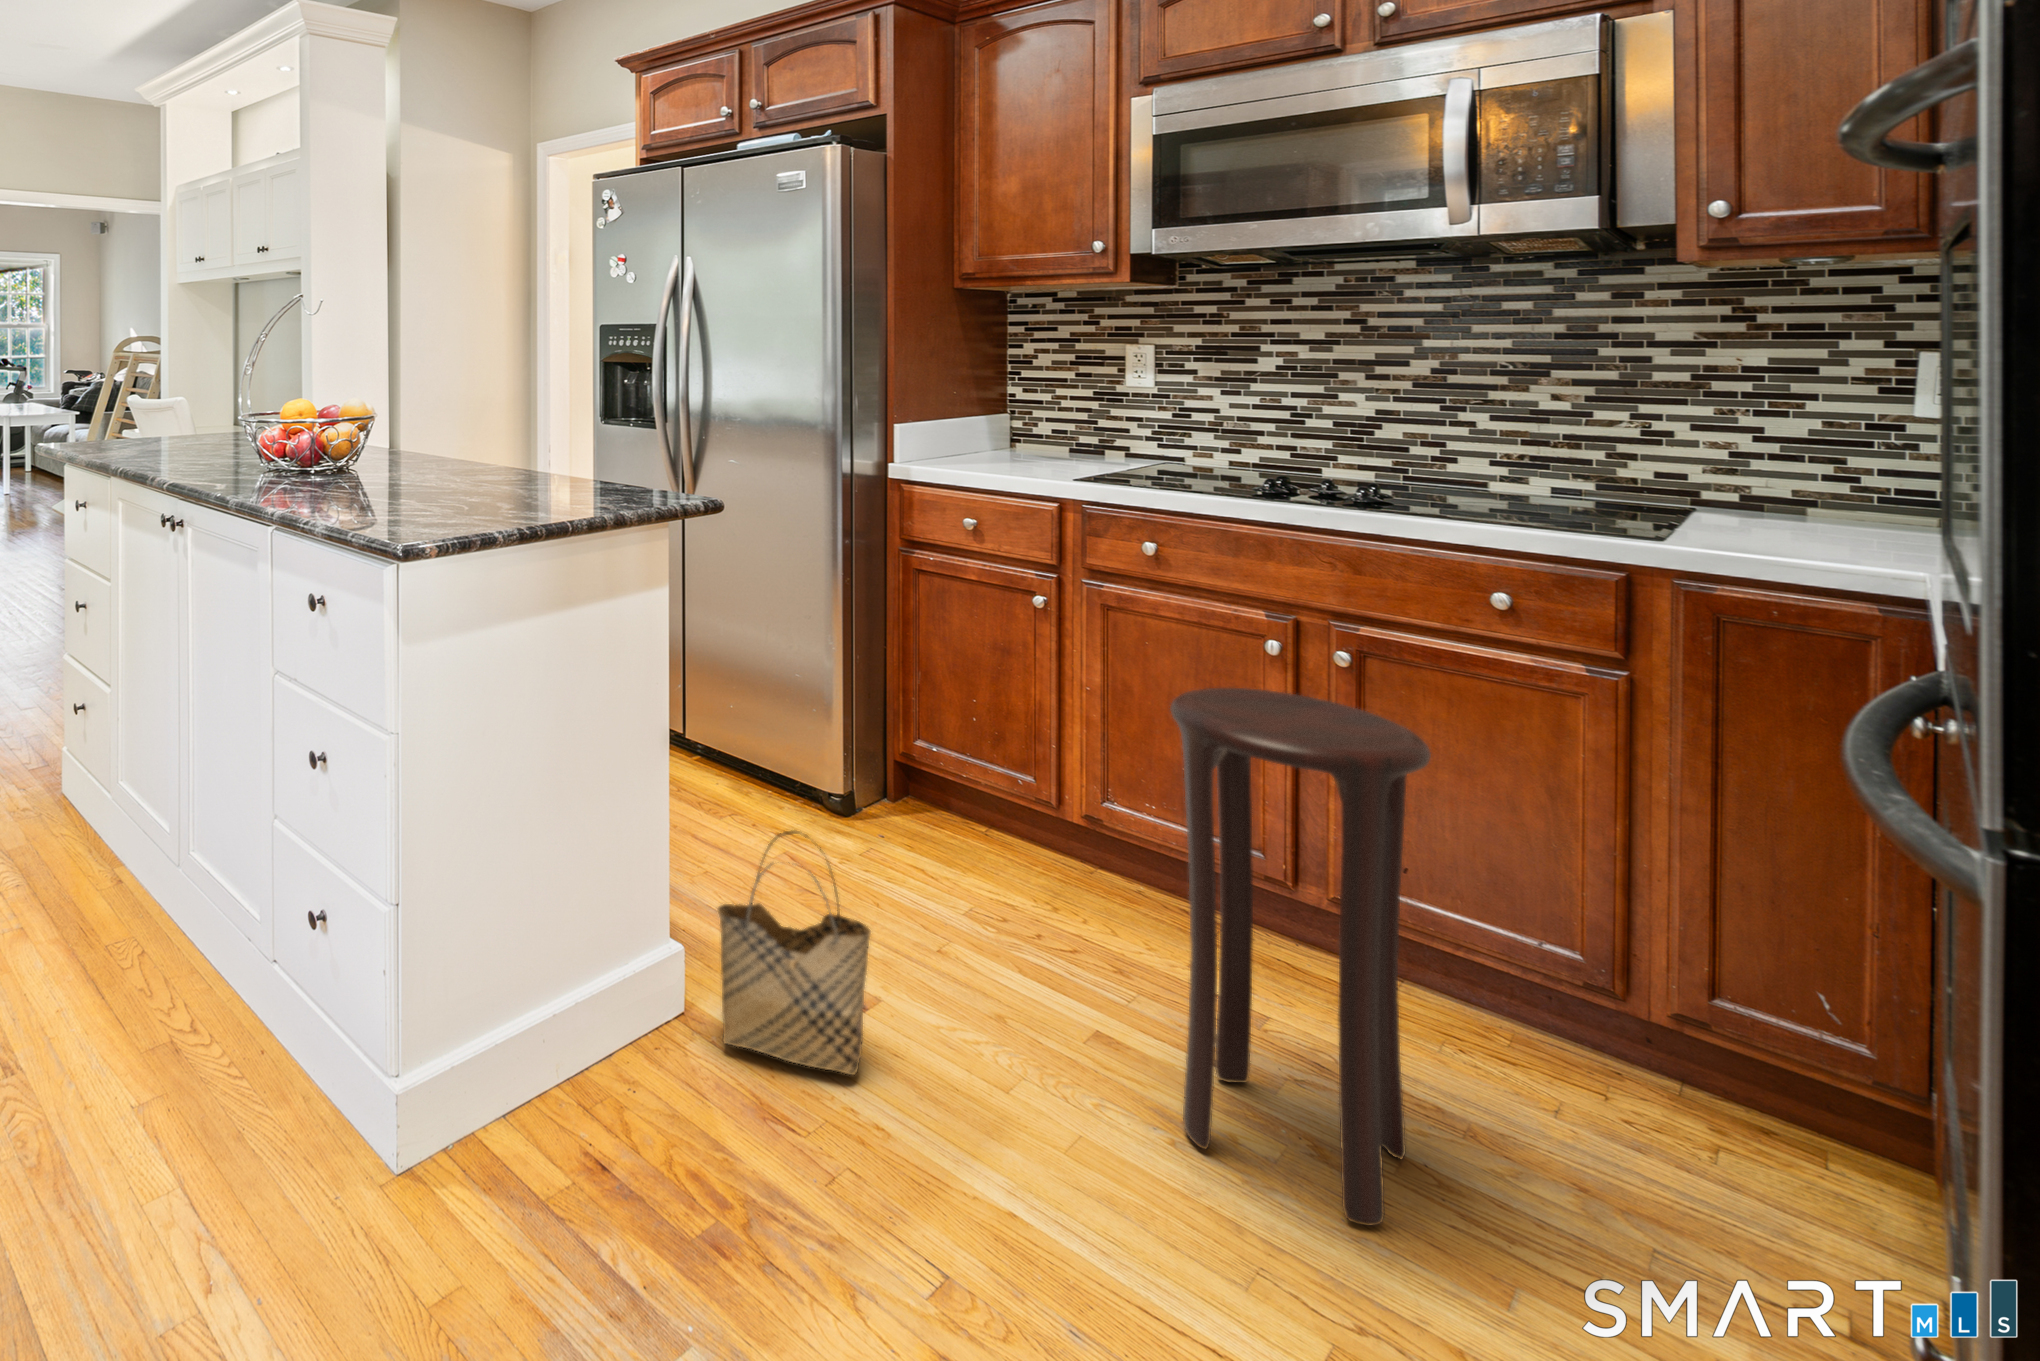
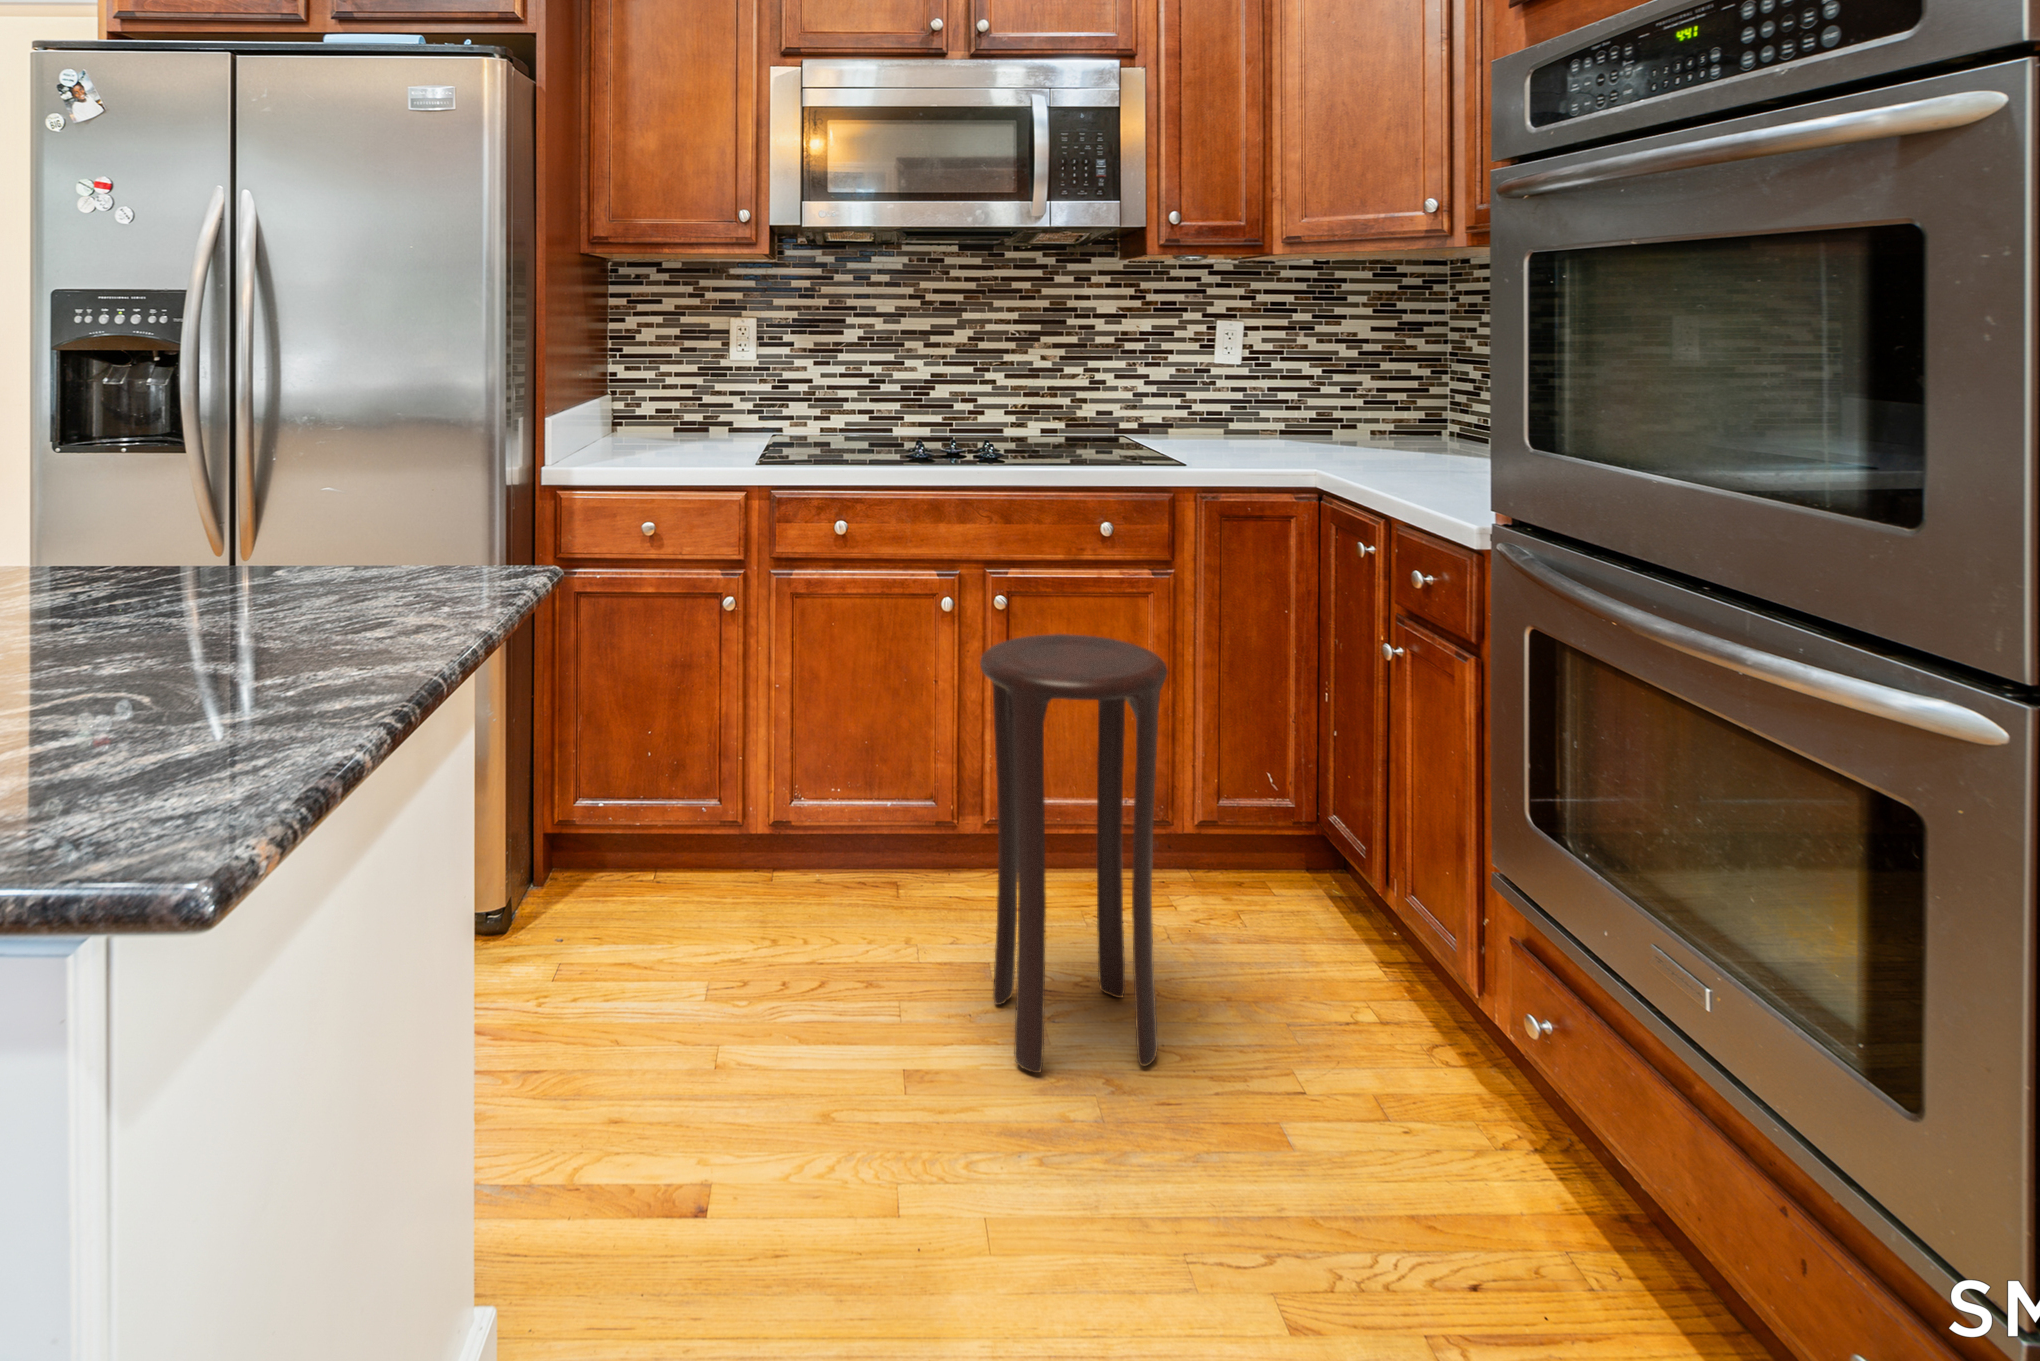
woven basket: present [717,831,871,1075] -> none [602,947,779,1269]

